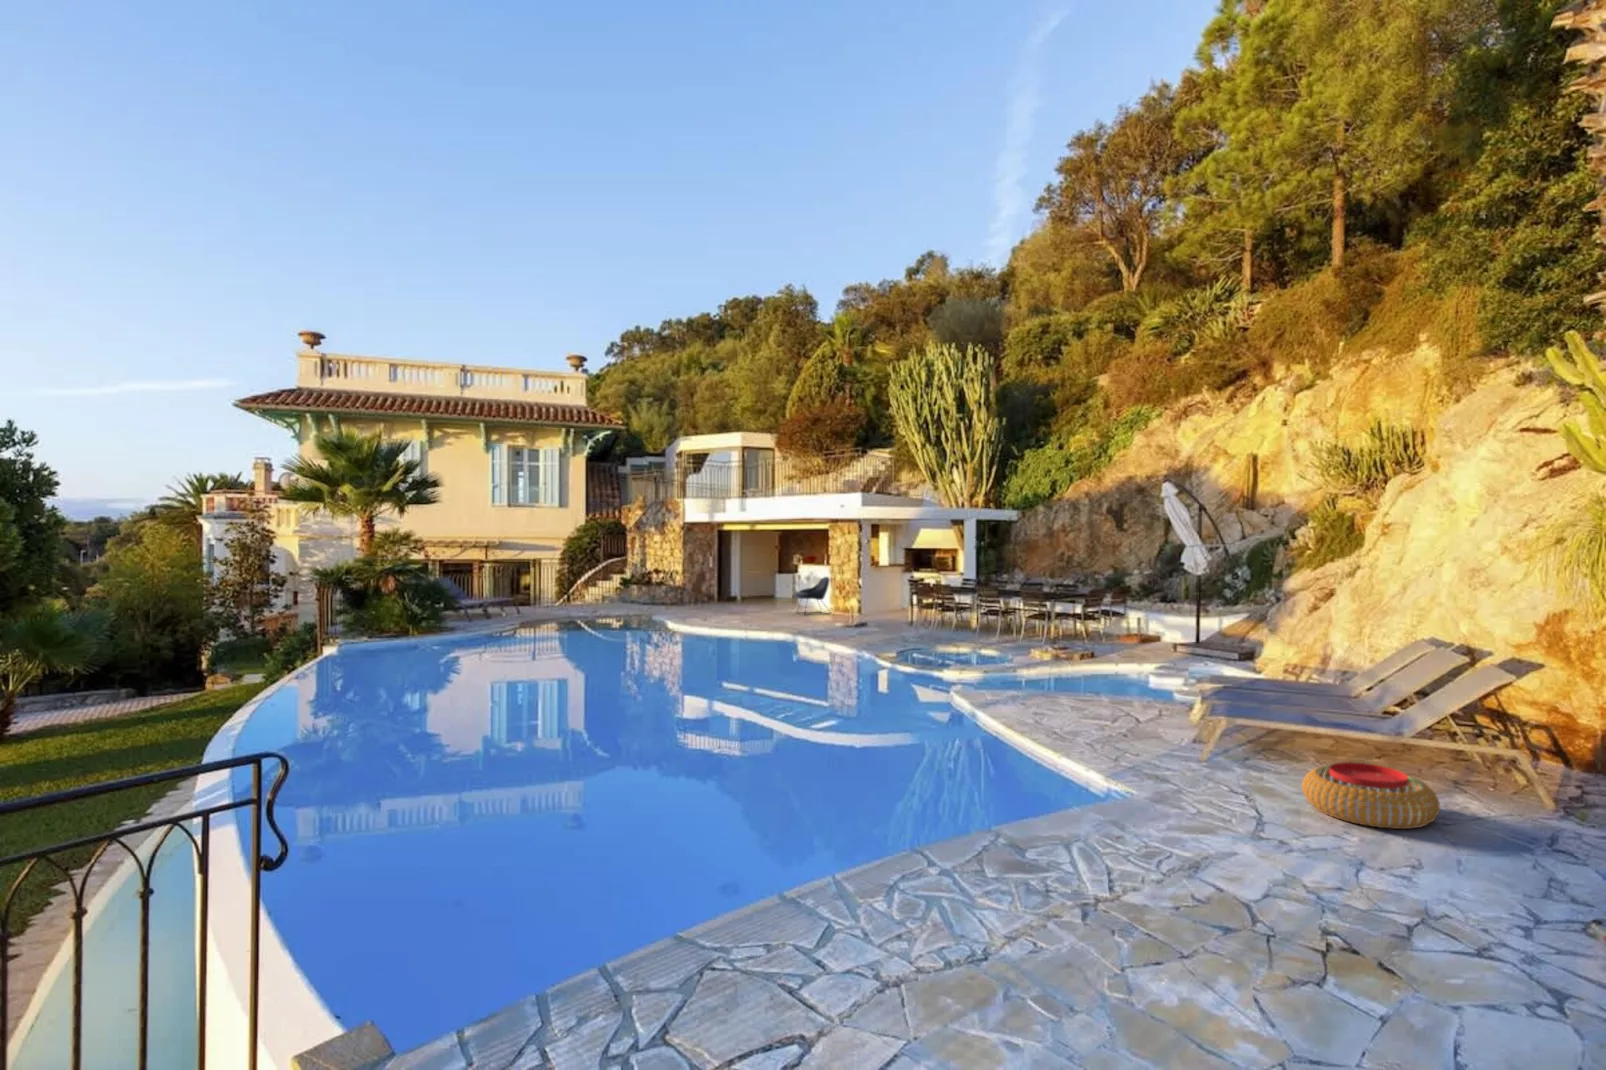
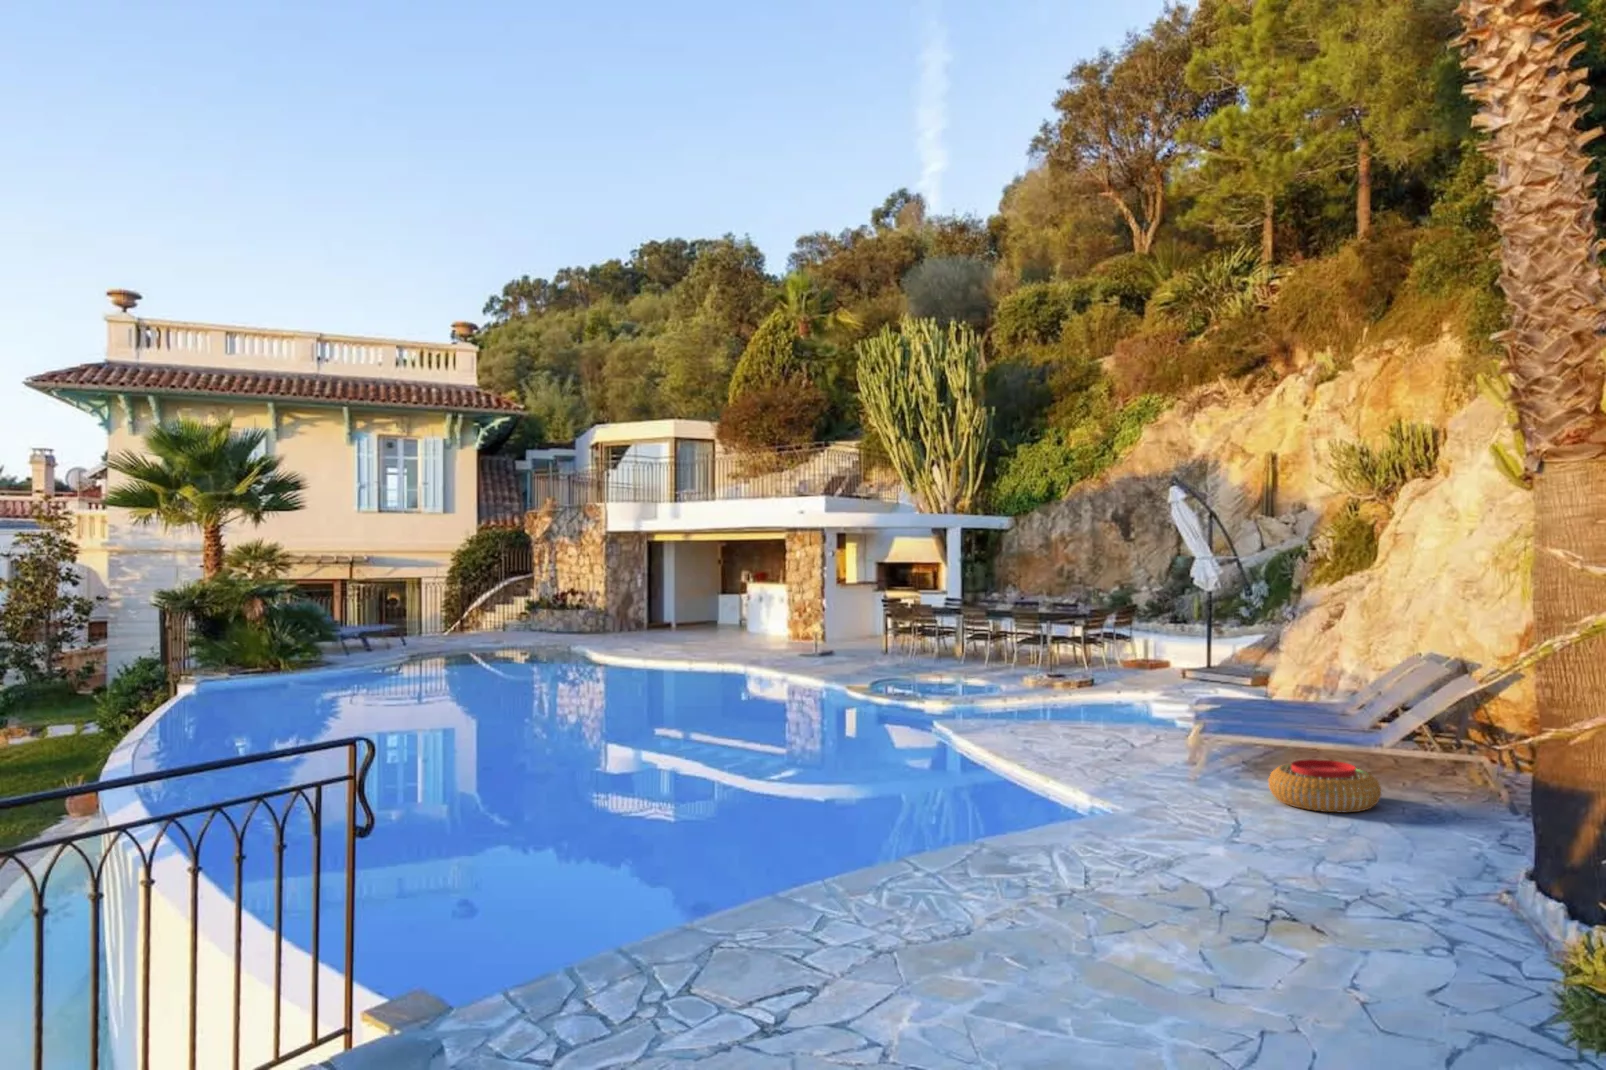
lounge chair: present [795,577,830,615] -> none [744,598,788,645]

